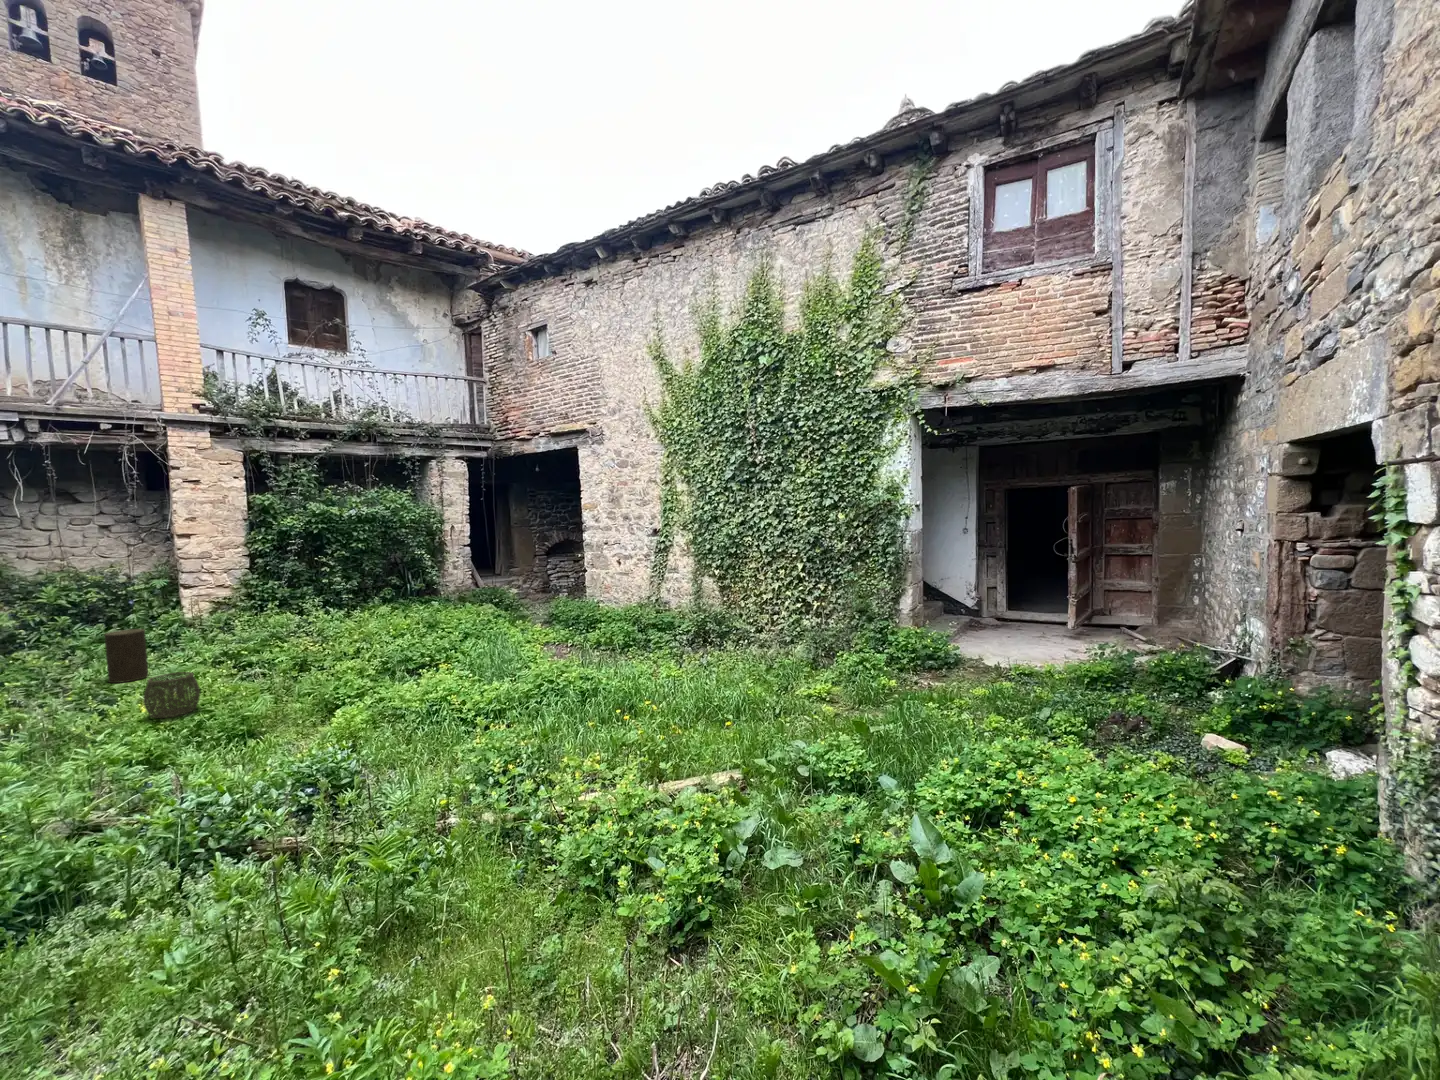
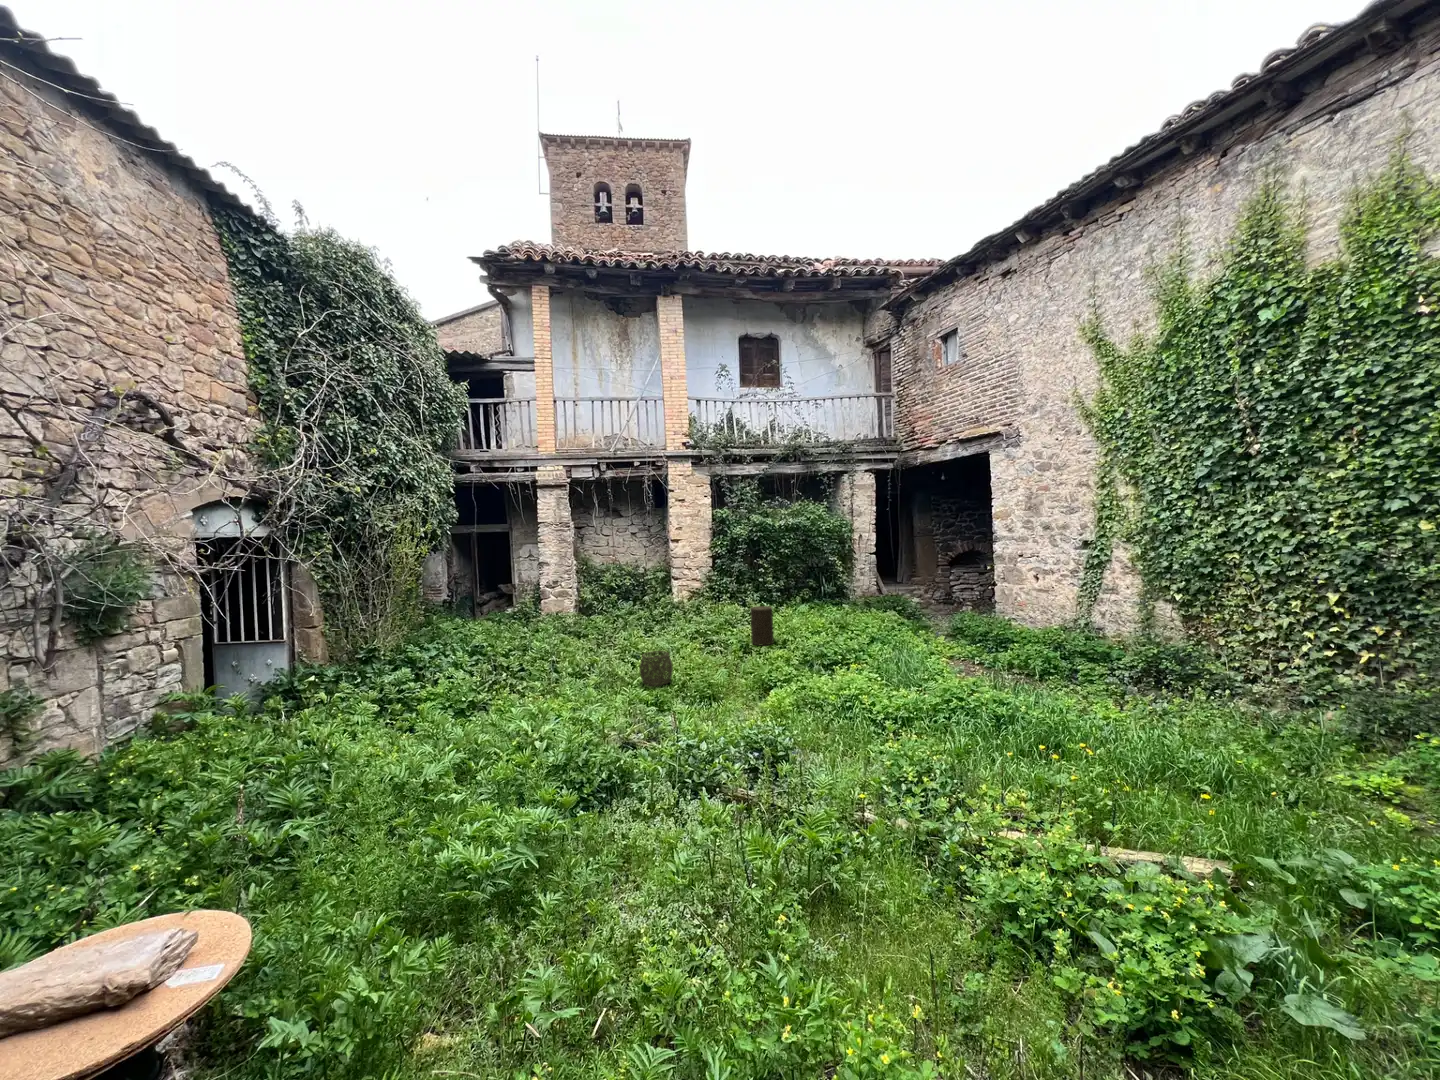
stool: present [104,629,148,683] -> present [750,606,774,645]

